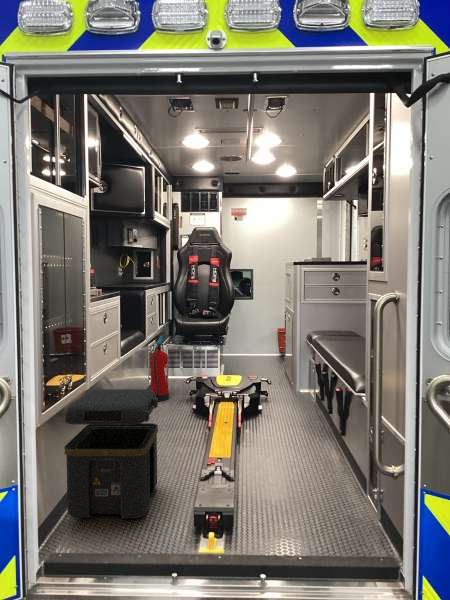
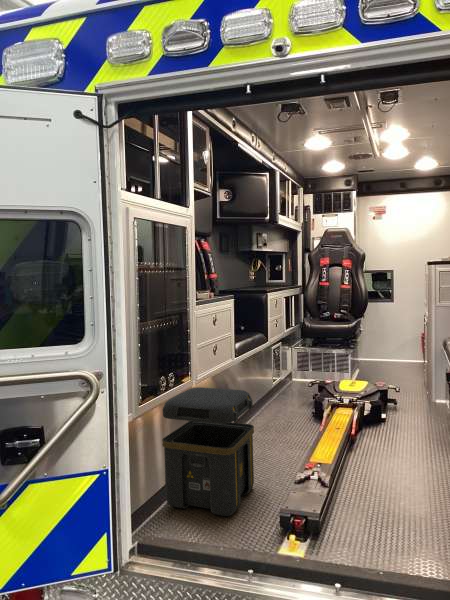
fire extinguisher: present [151,336,169,401] -> none [274,338,292,403]

